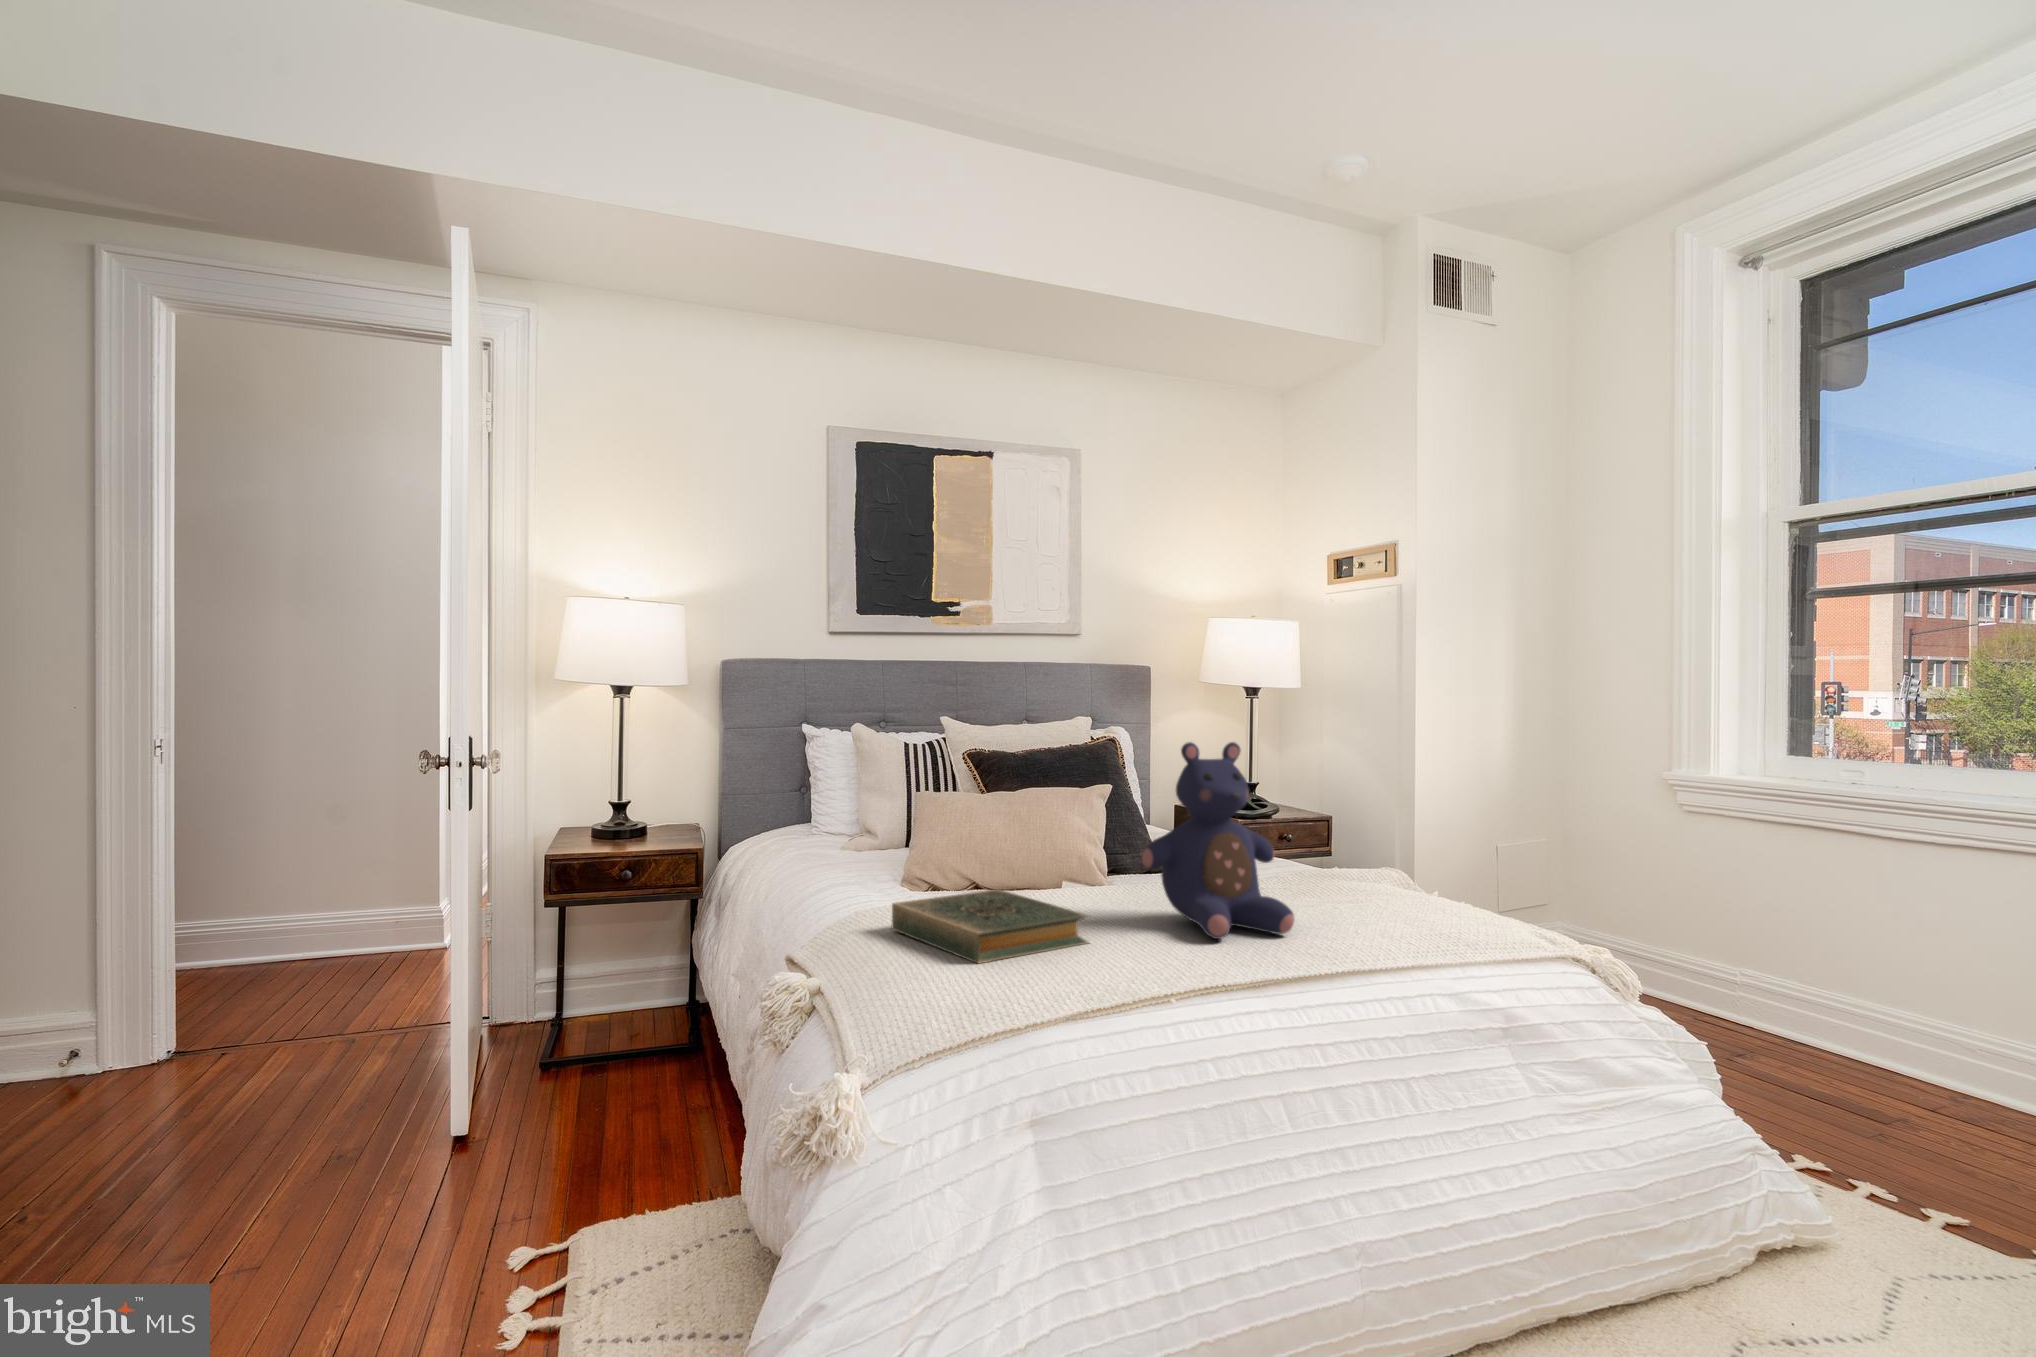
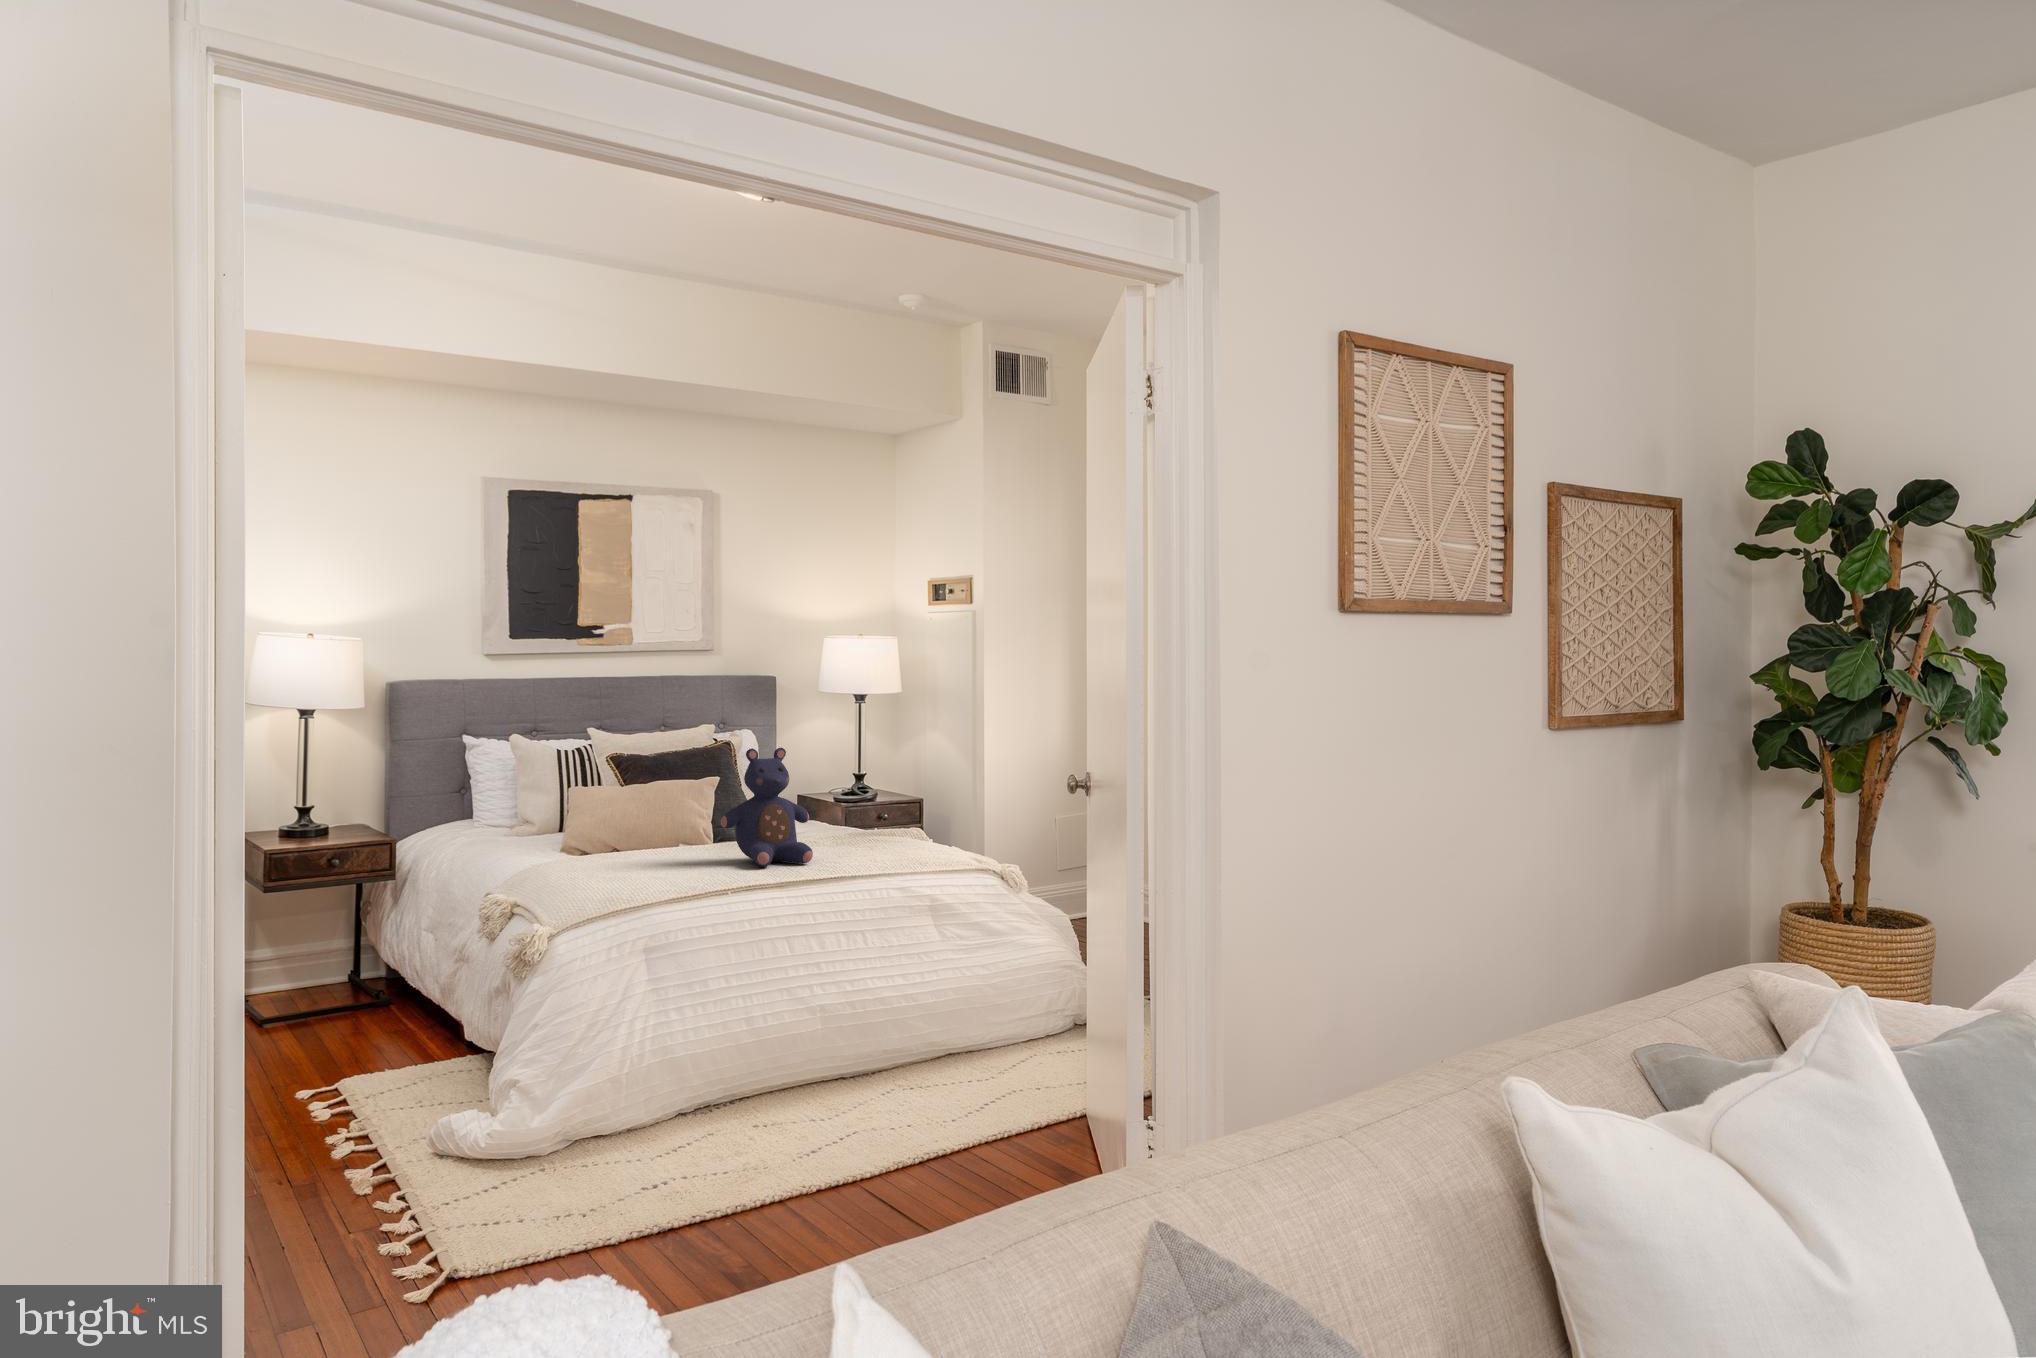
hardback book: present [892,889,1088,963] -> none [557,847,685,883]

